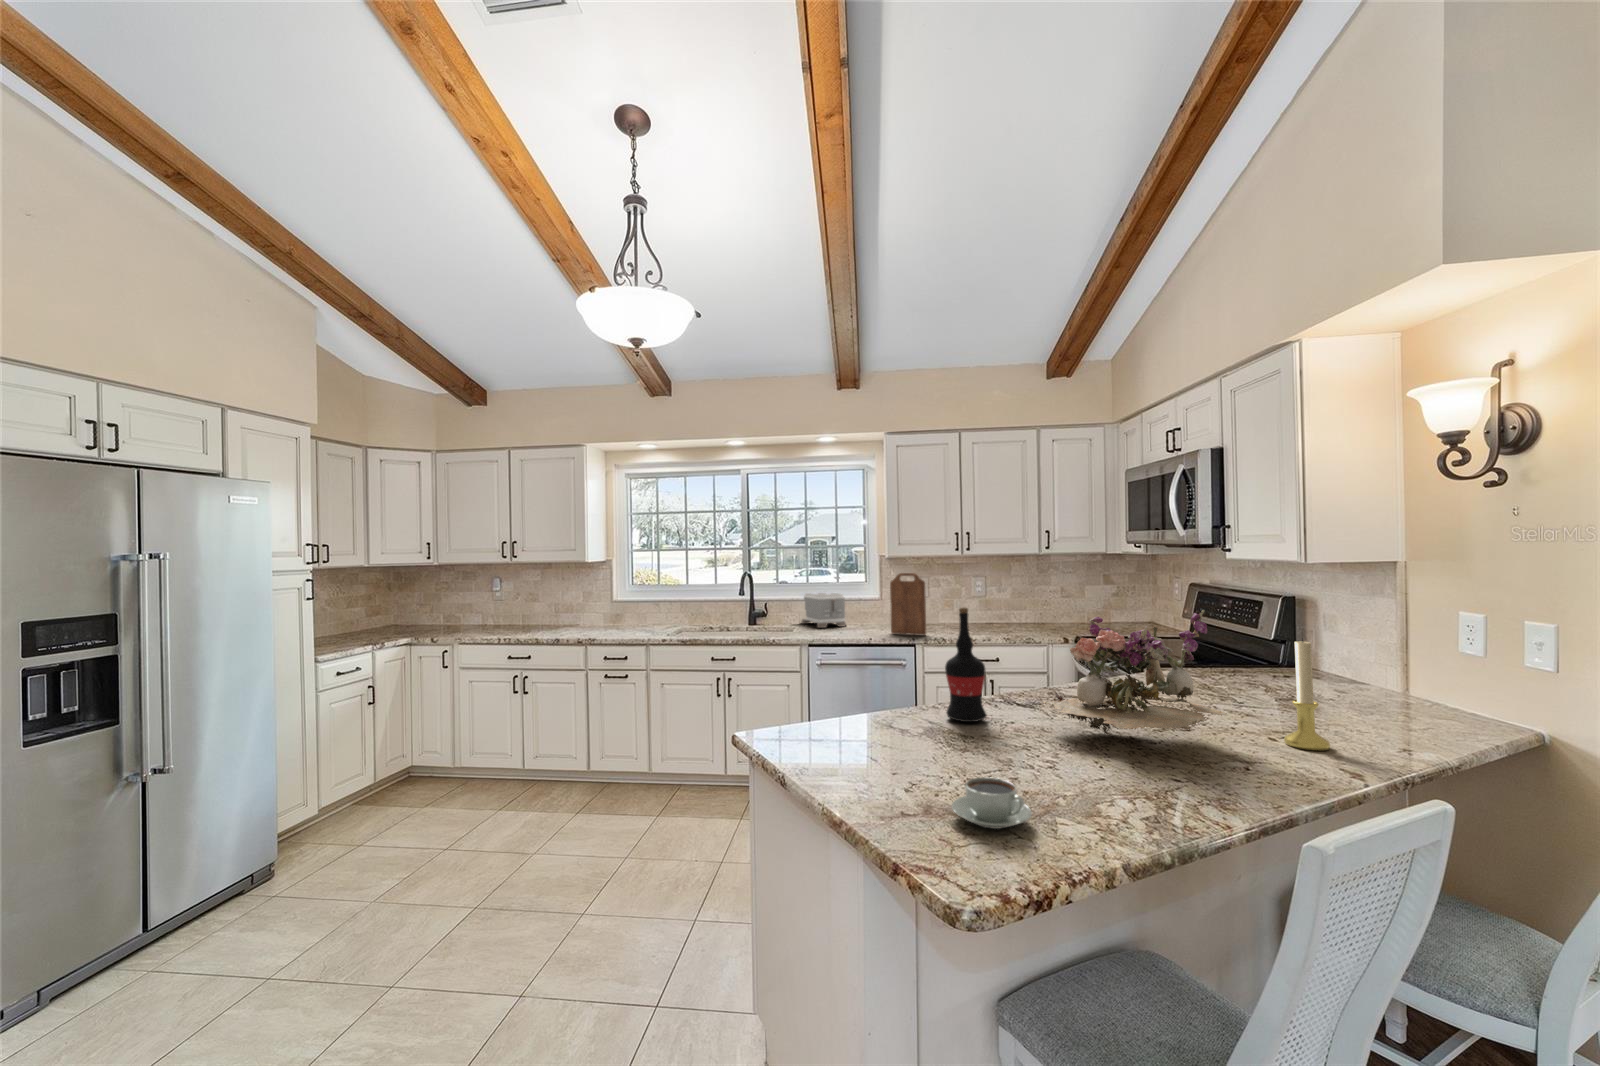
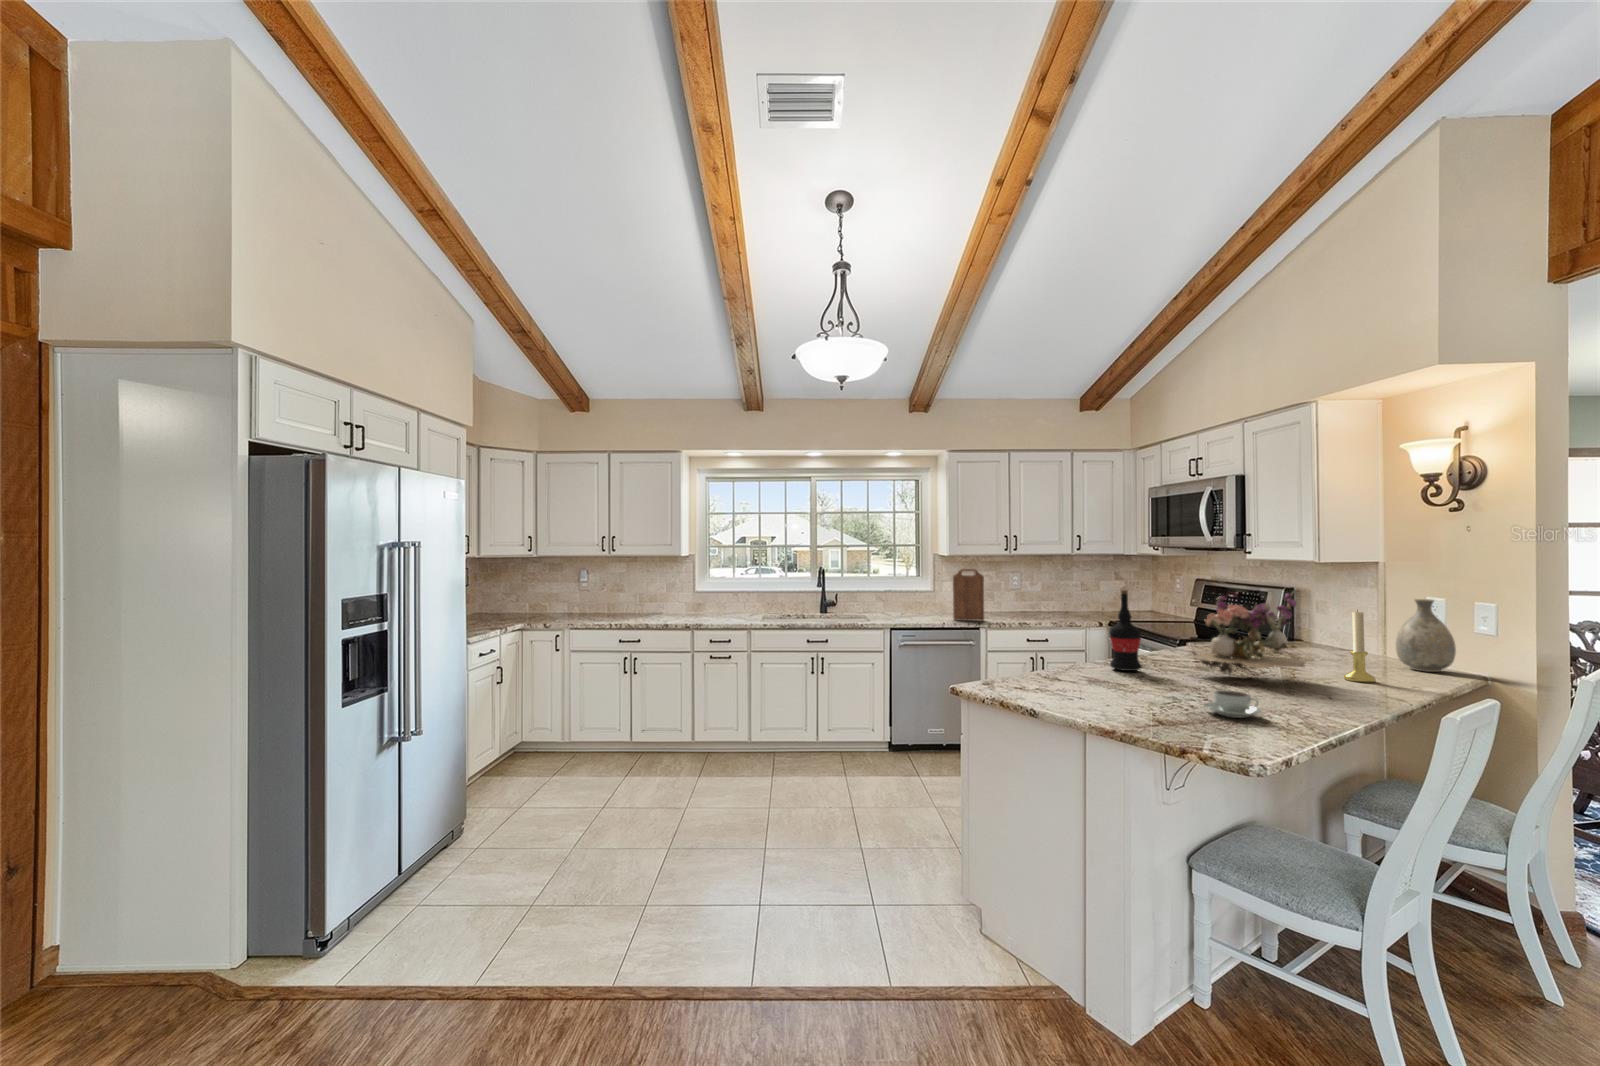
toaster: present [801,593,846,628] -> none [860,585,906,616]
vase: none [1399,618,1489,729] -> present [1396,599,1456,672]

